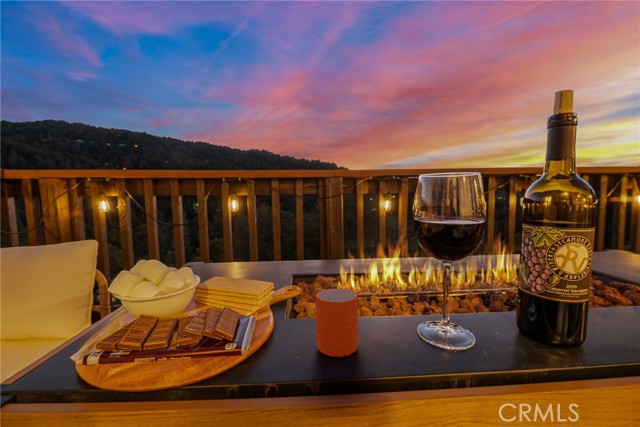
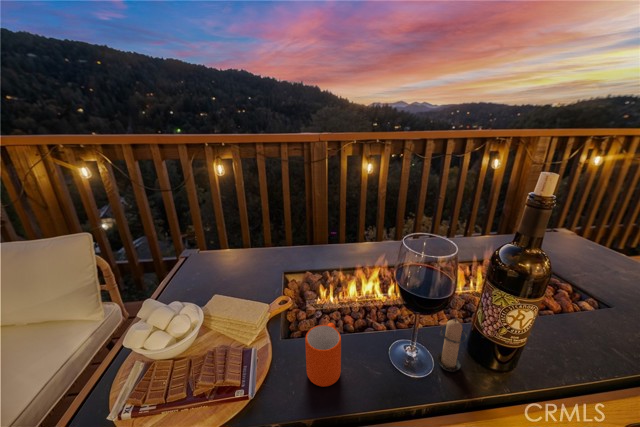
candle: none [474,274,515,350] -> present [437,318,467,372]

